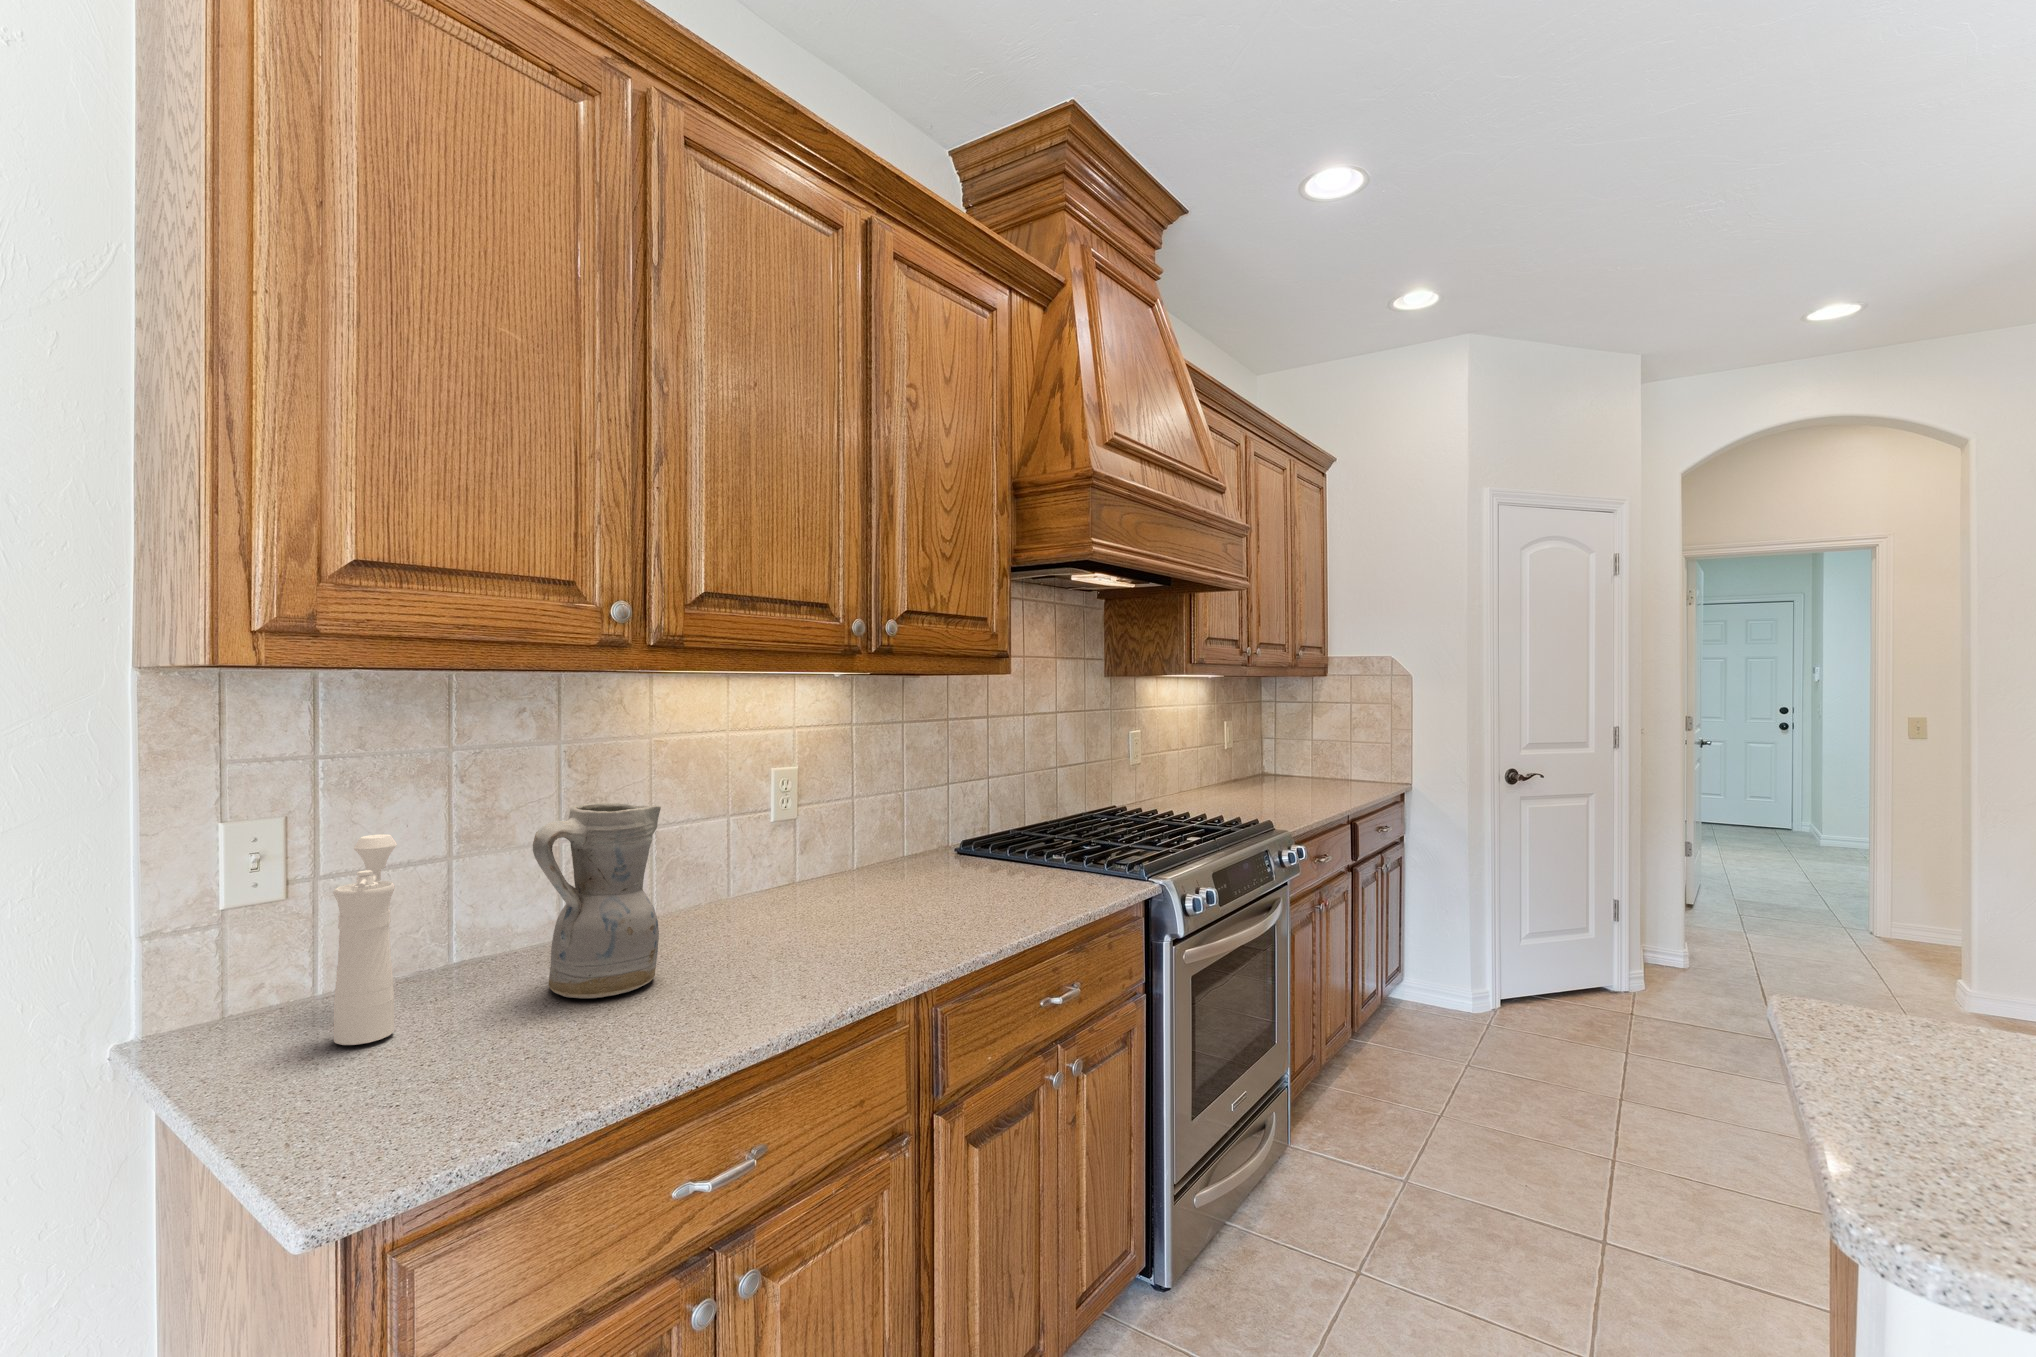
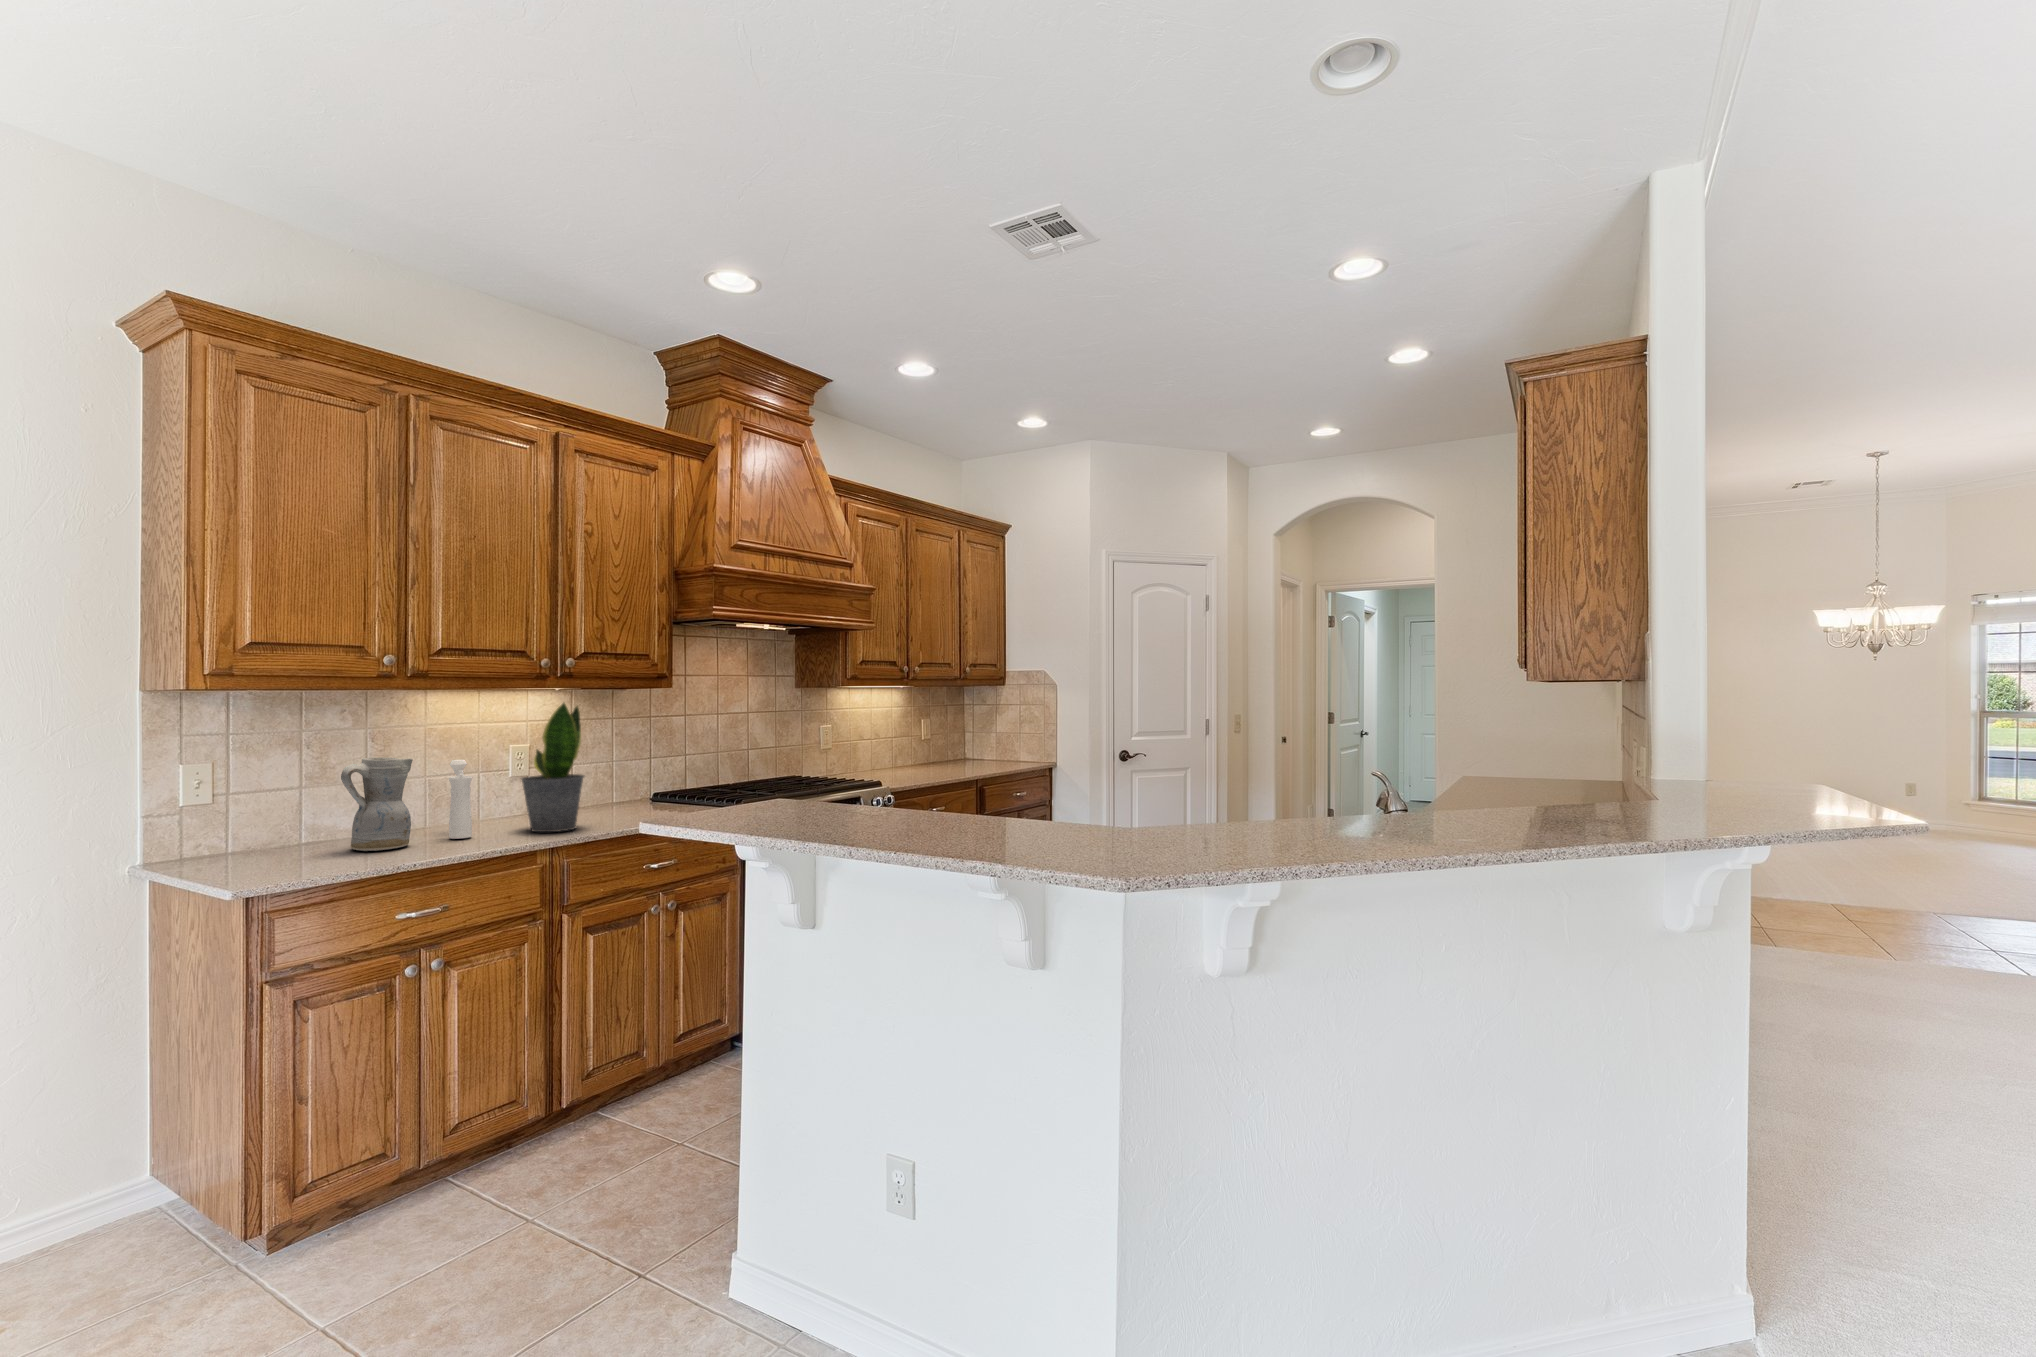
potted plant: none [828,694,935,936] -> present [522,703,584,832]
pepper mill: present [333,834,397,1045] -> present [449,760,473,839]

